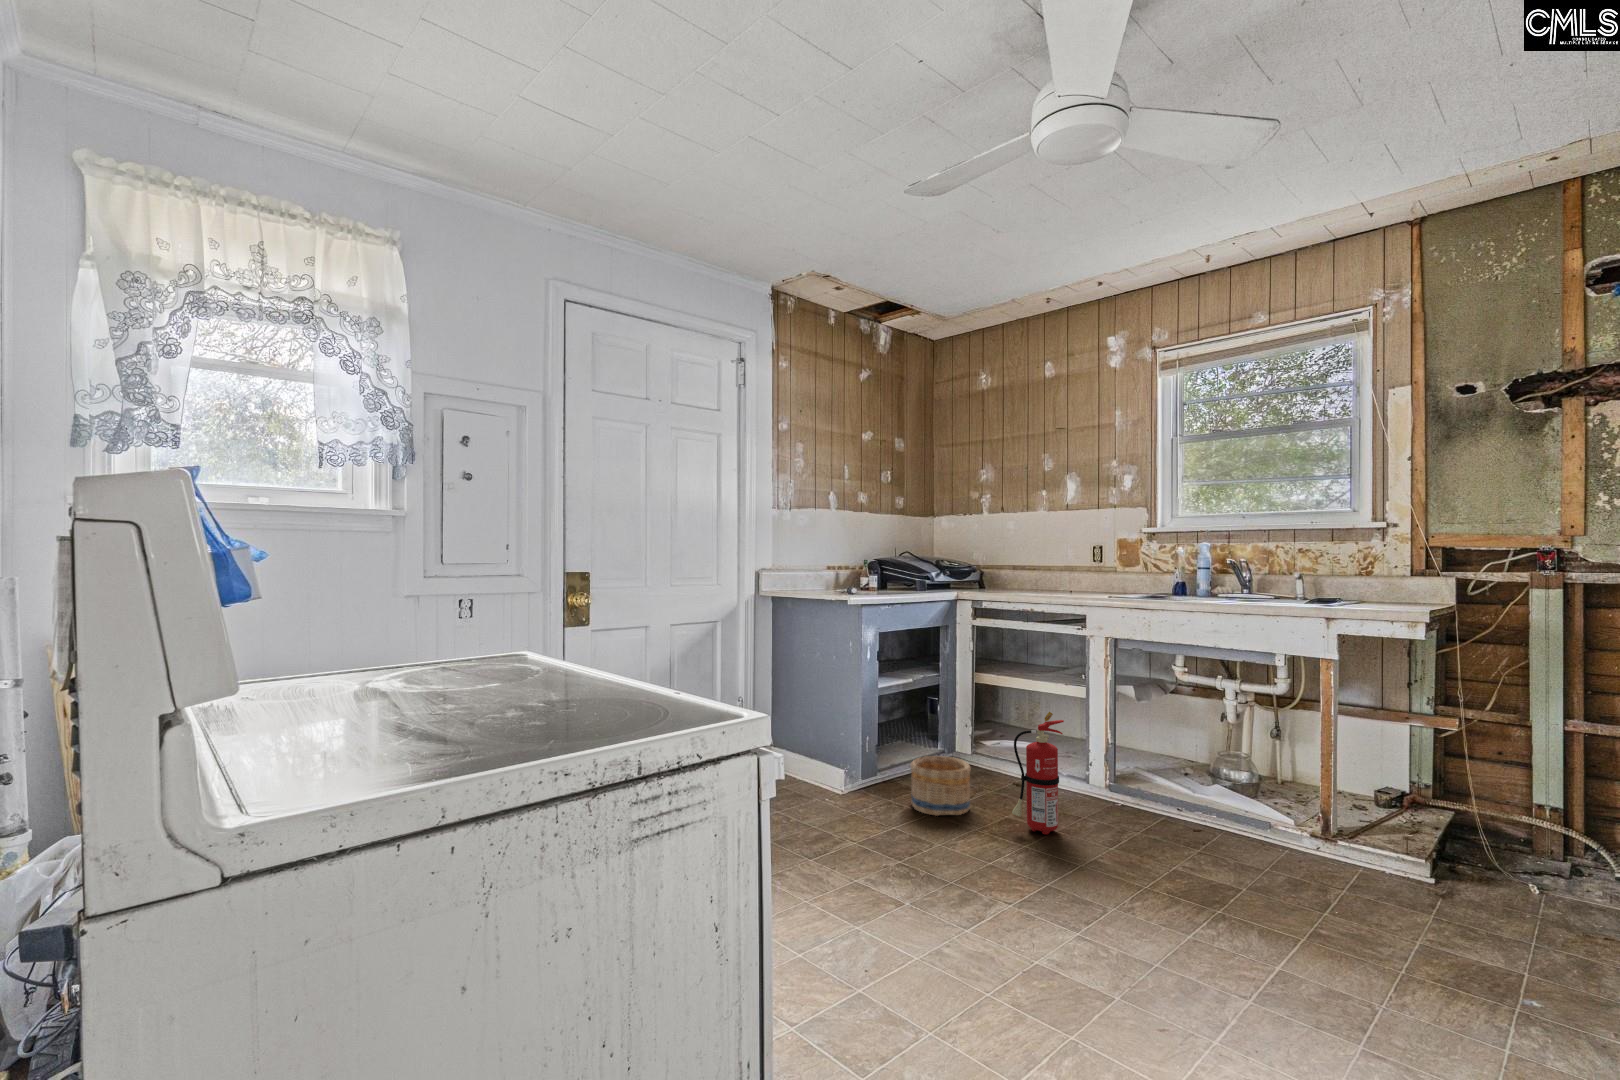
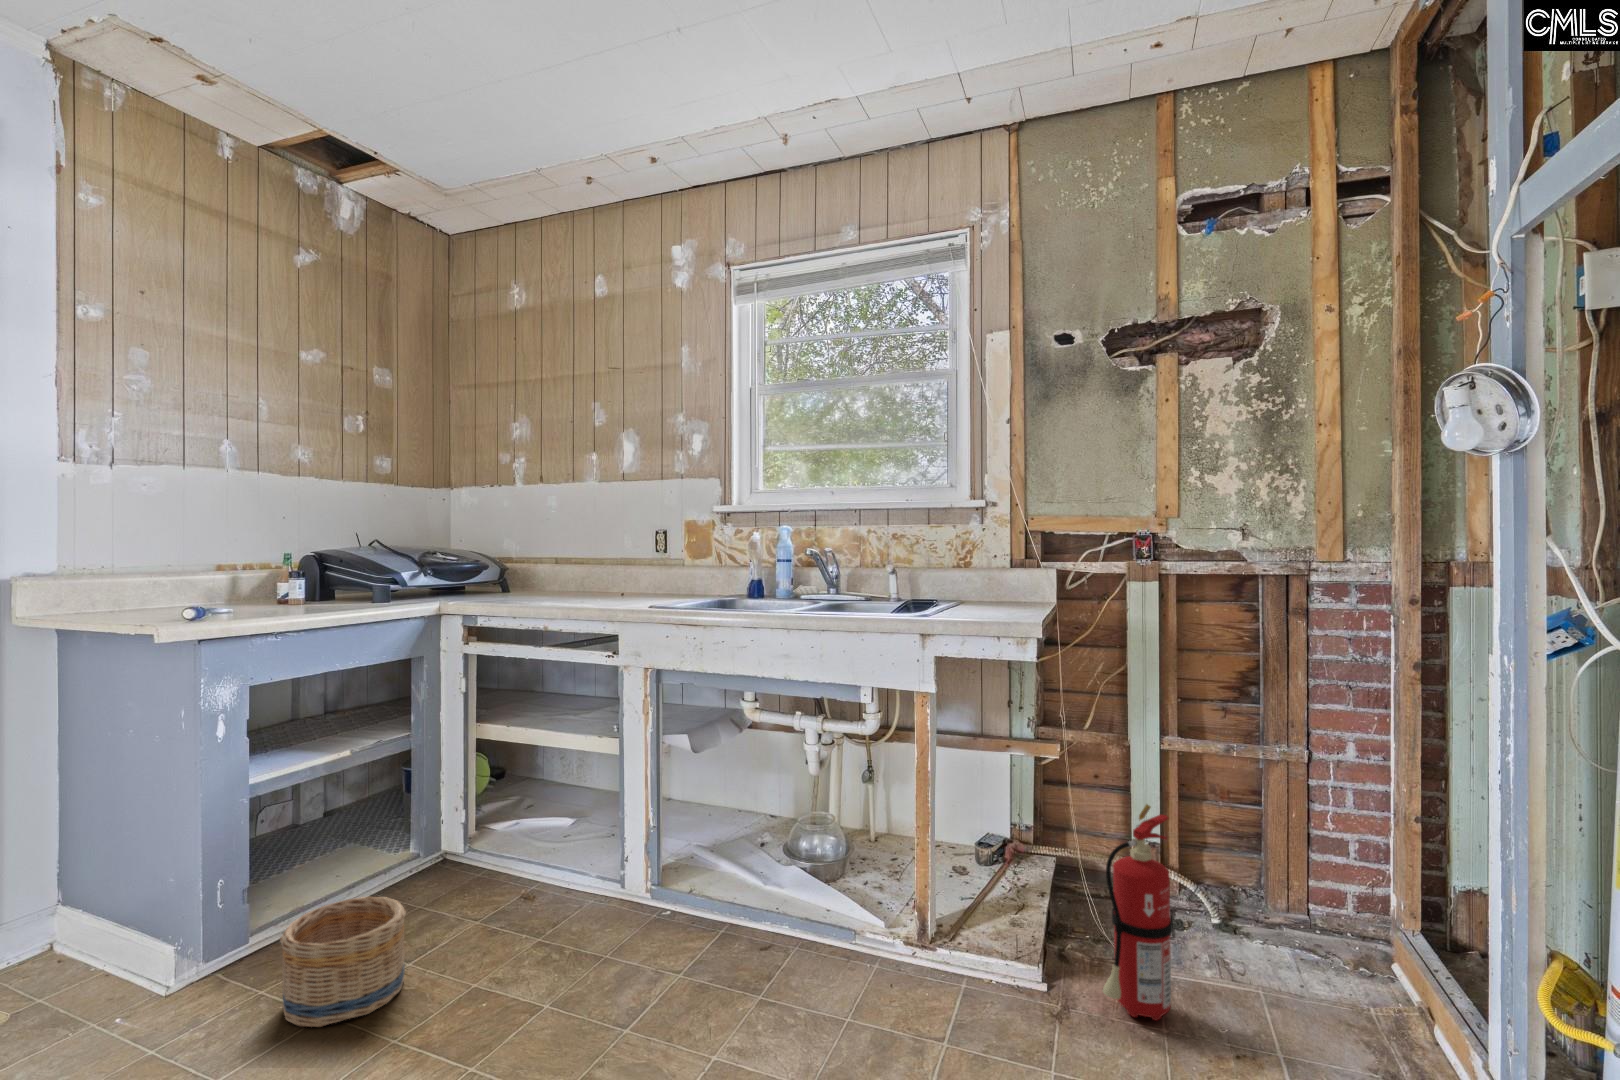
fire extinguisher: present [1012,712,1064,834] -> present [1103,804,1173,1020]

